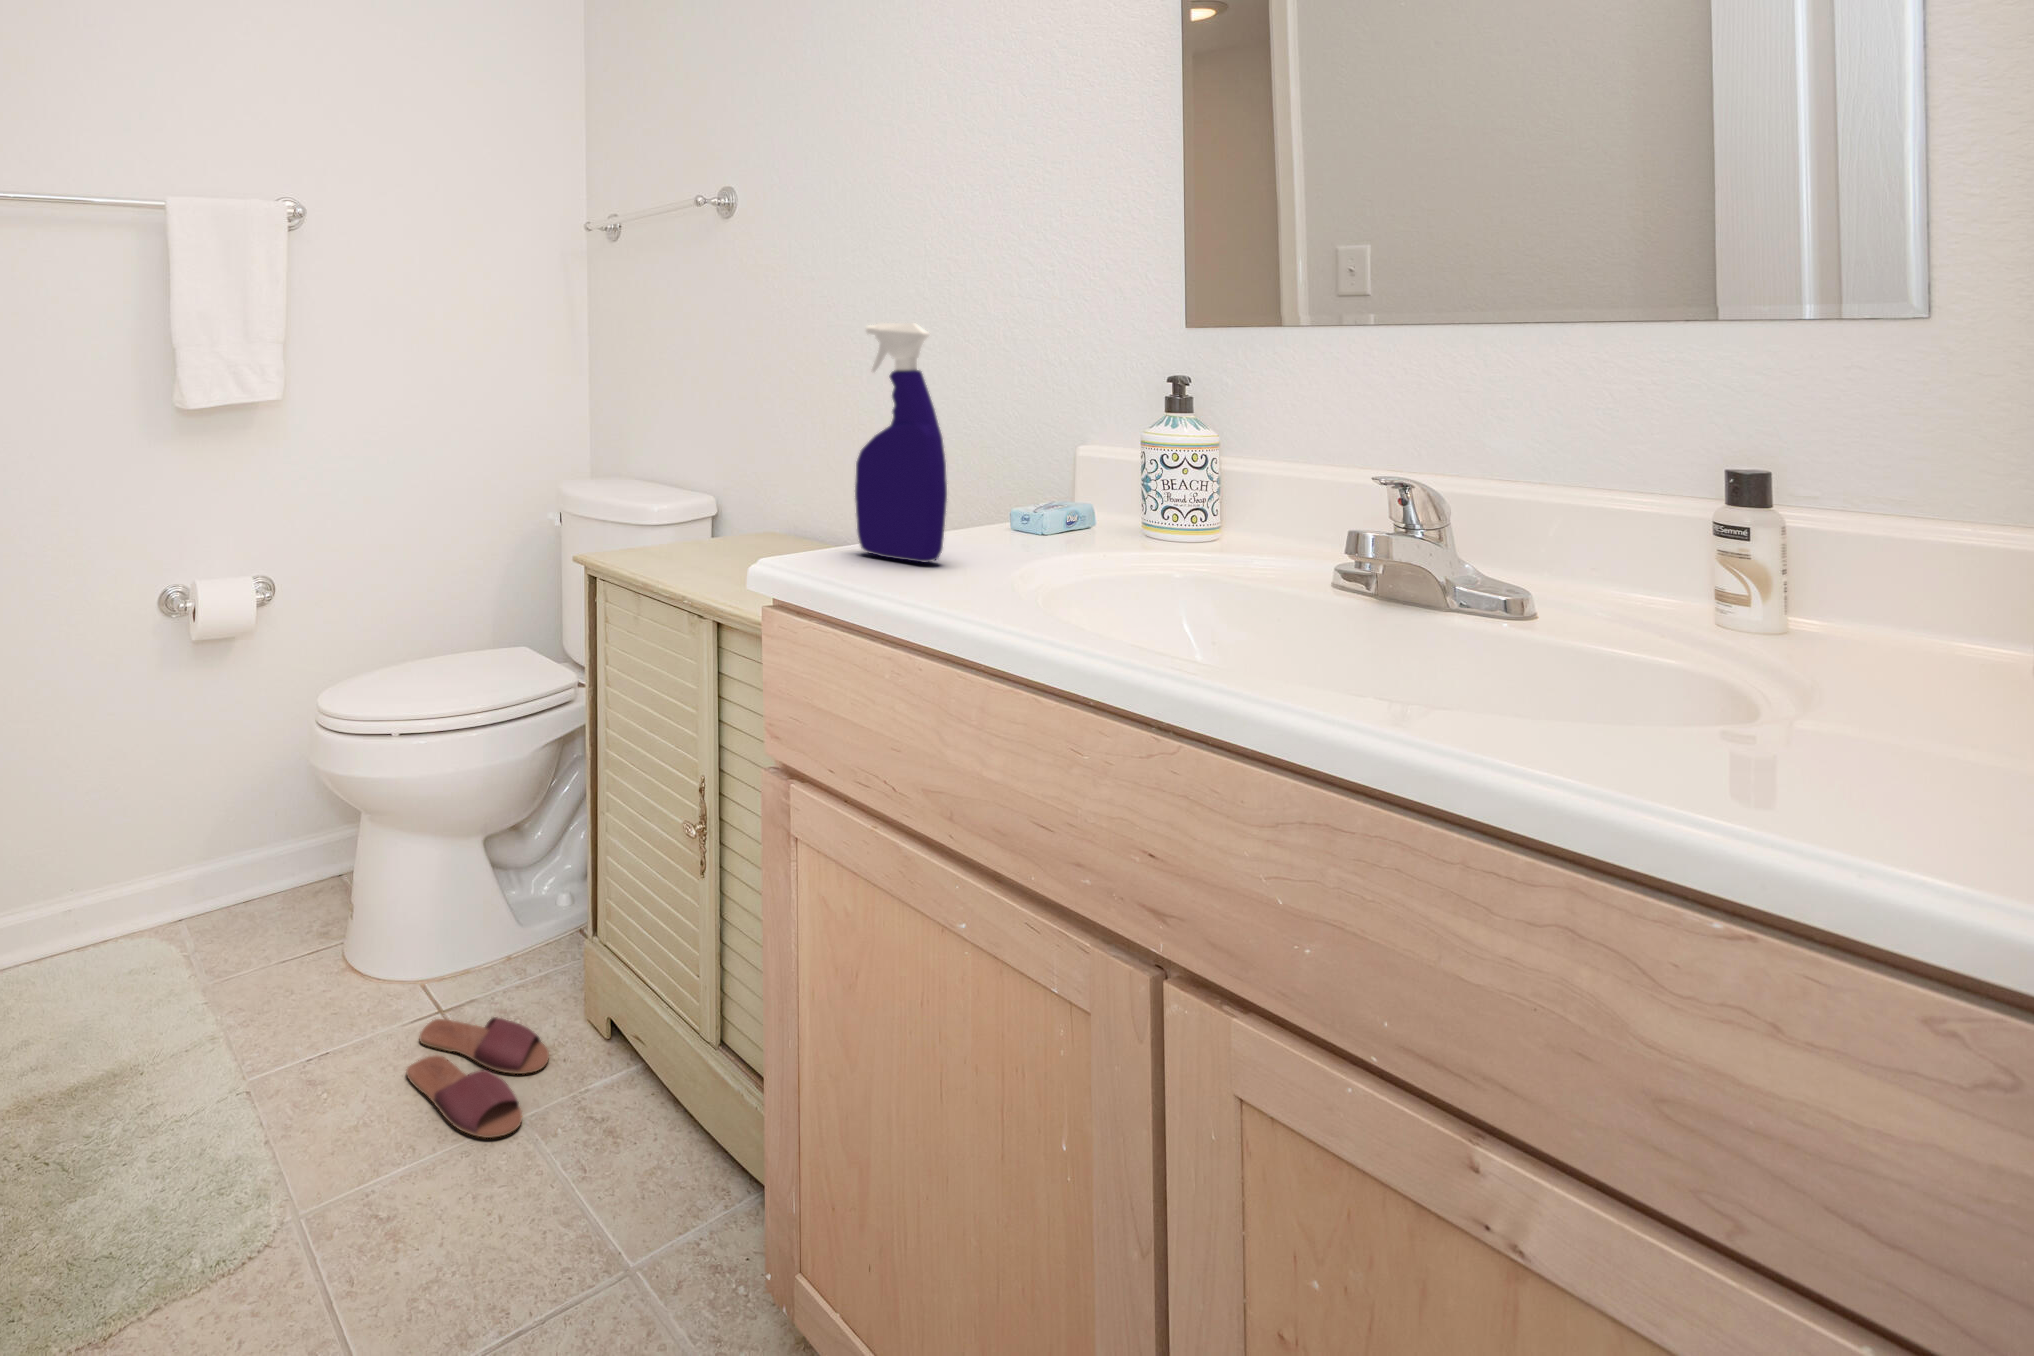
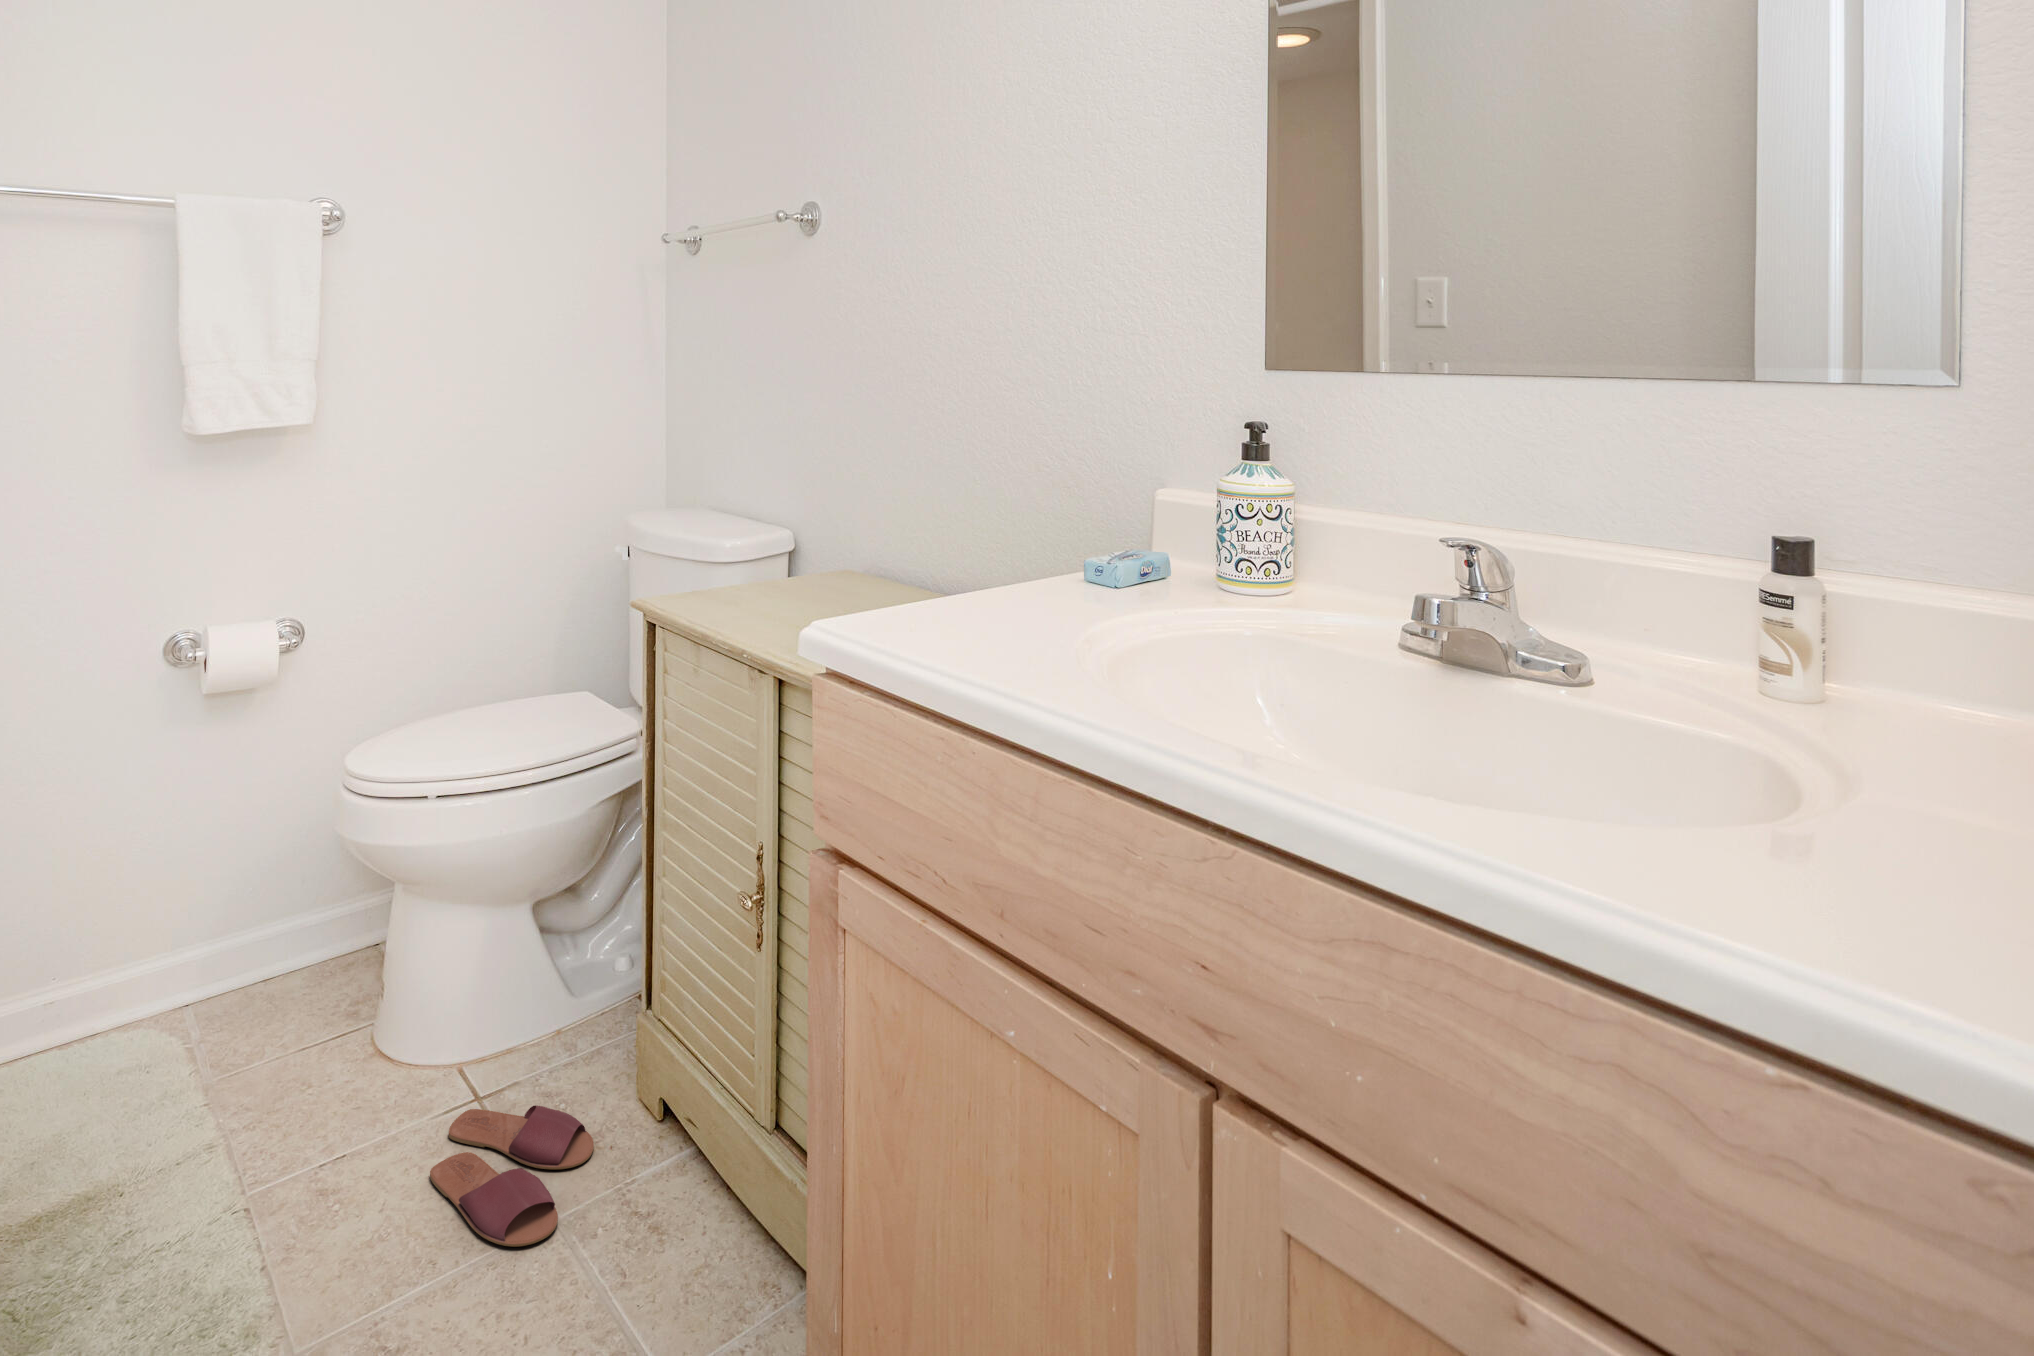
spray bottle: present [855,323,947,562] -> none [919,363,1013,621]

